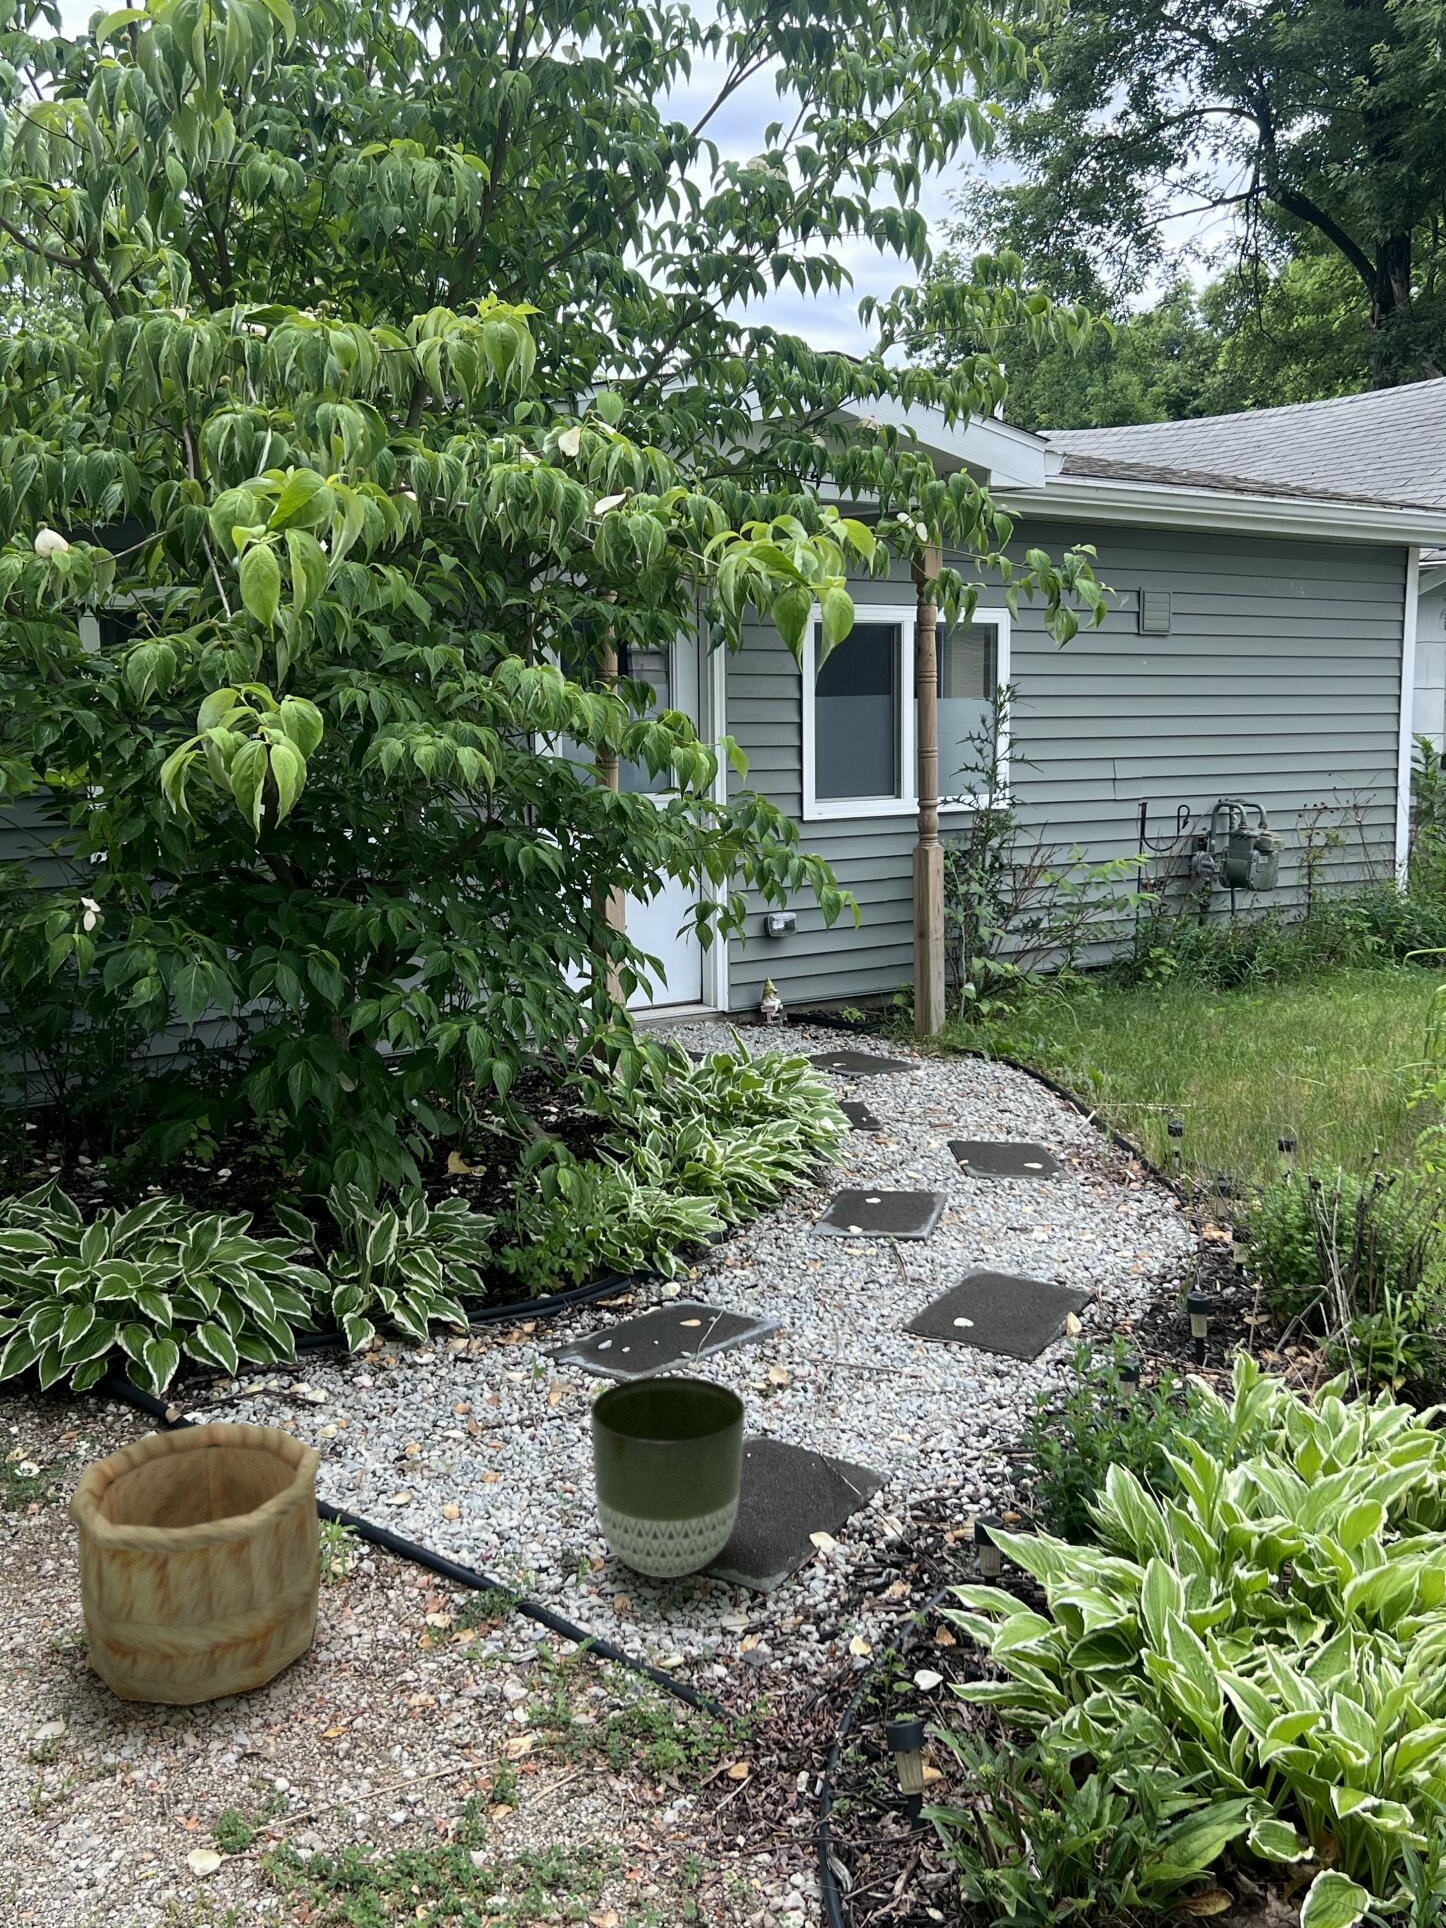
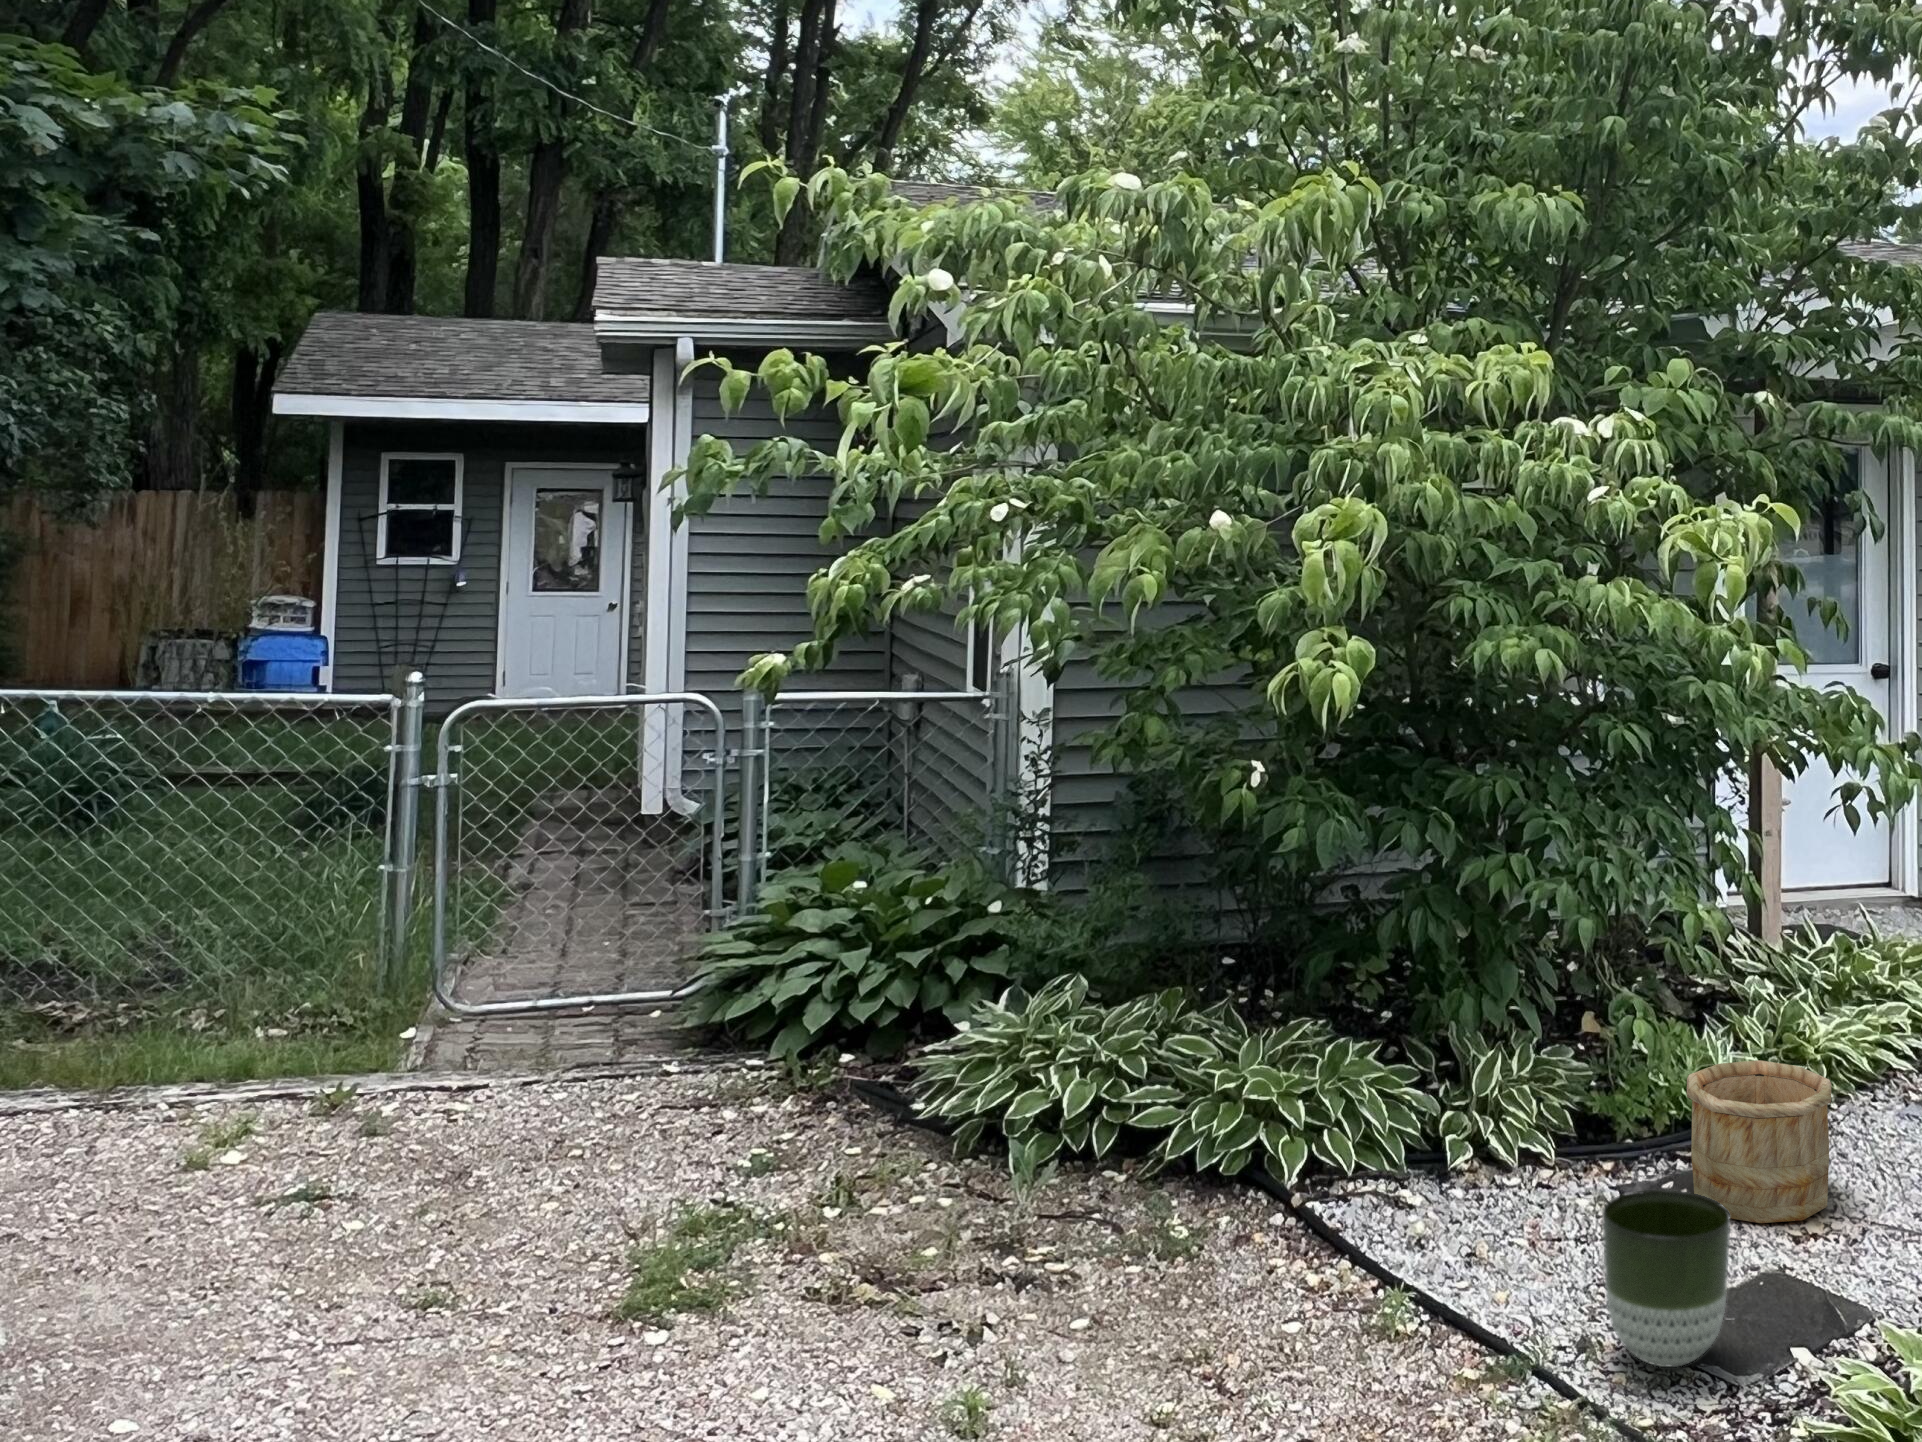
wooden bucket: present [67,1422,321,1705] -> present [1687,1060,1831,1223]

